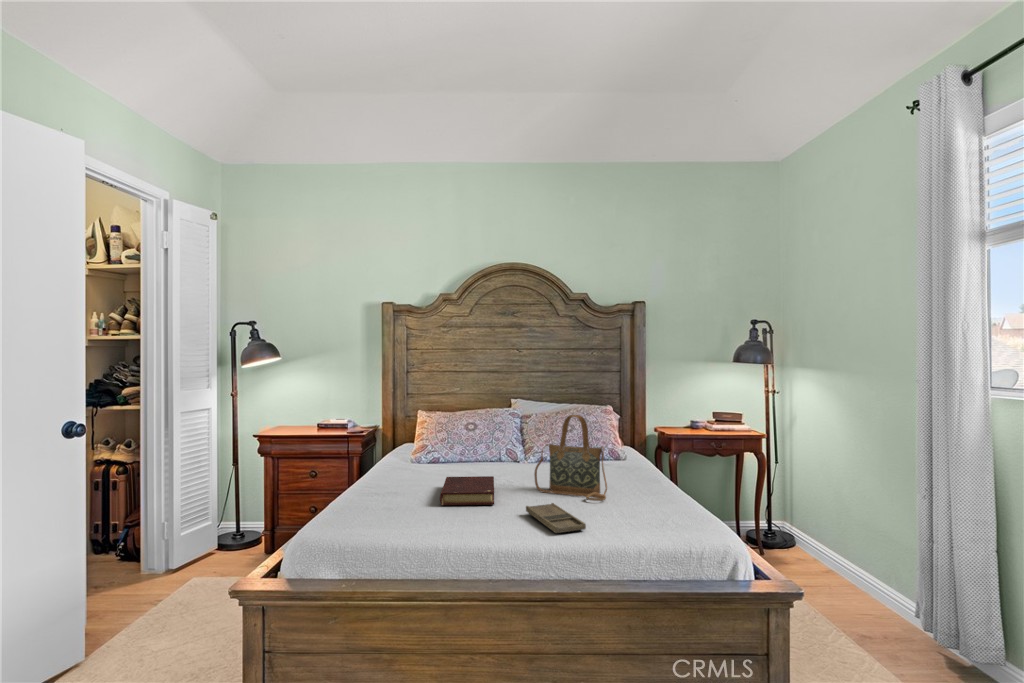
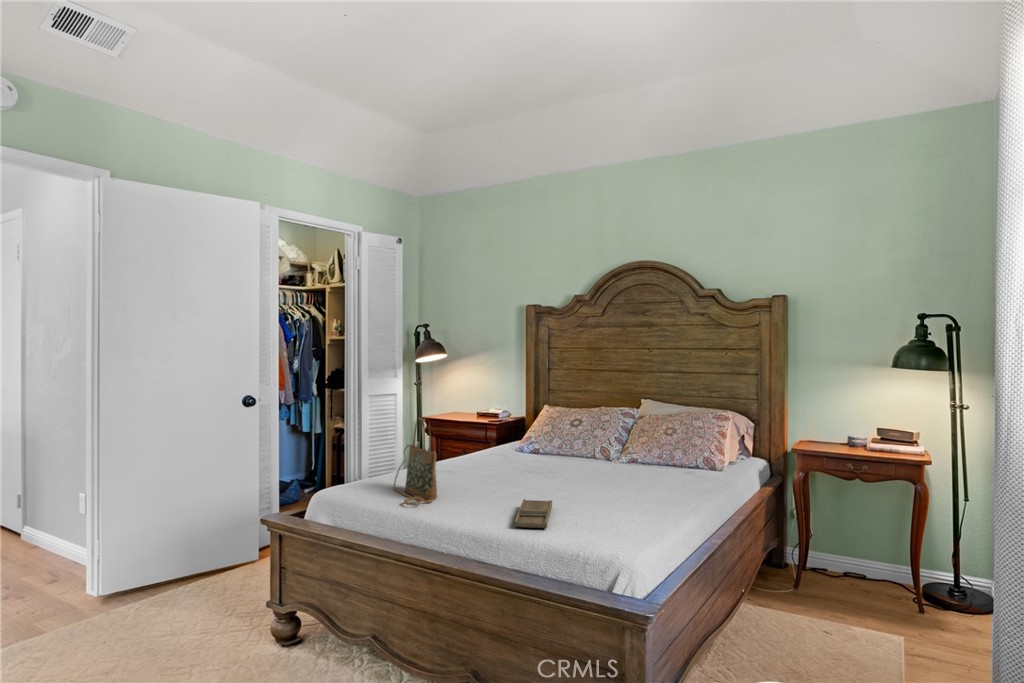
handbag: present [534,415,607,501] -> present [394,417,437,506]
book: present [440,476,494,505] -> none [469,466,543,495]

